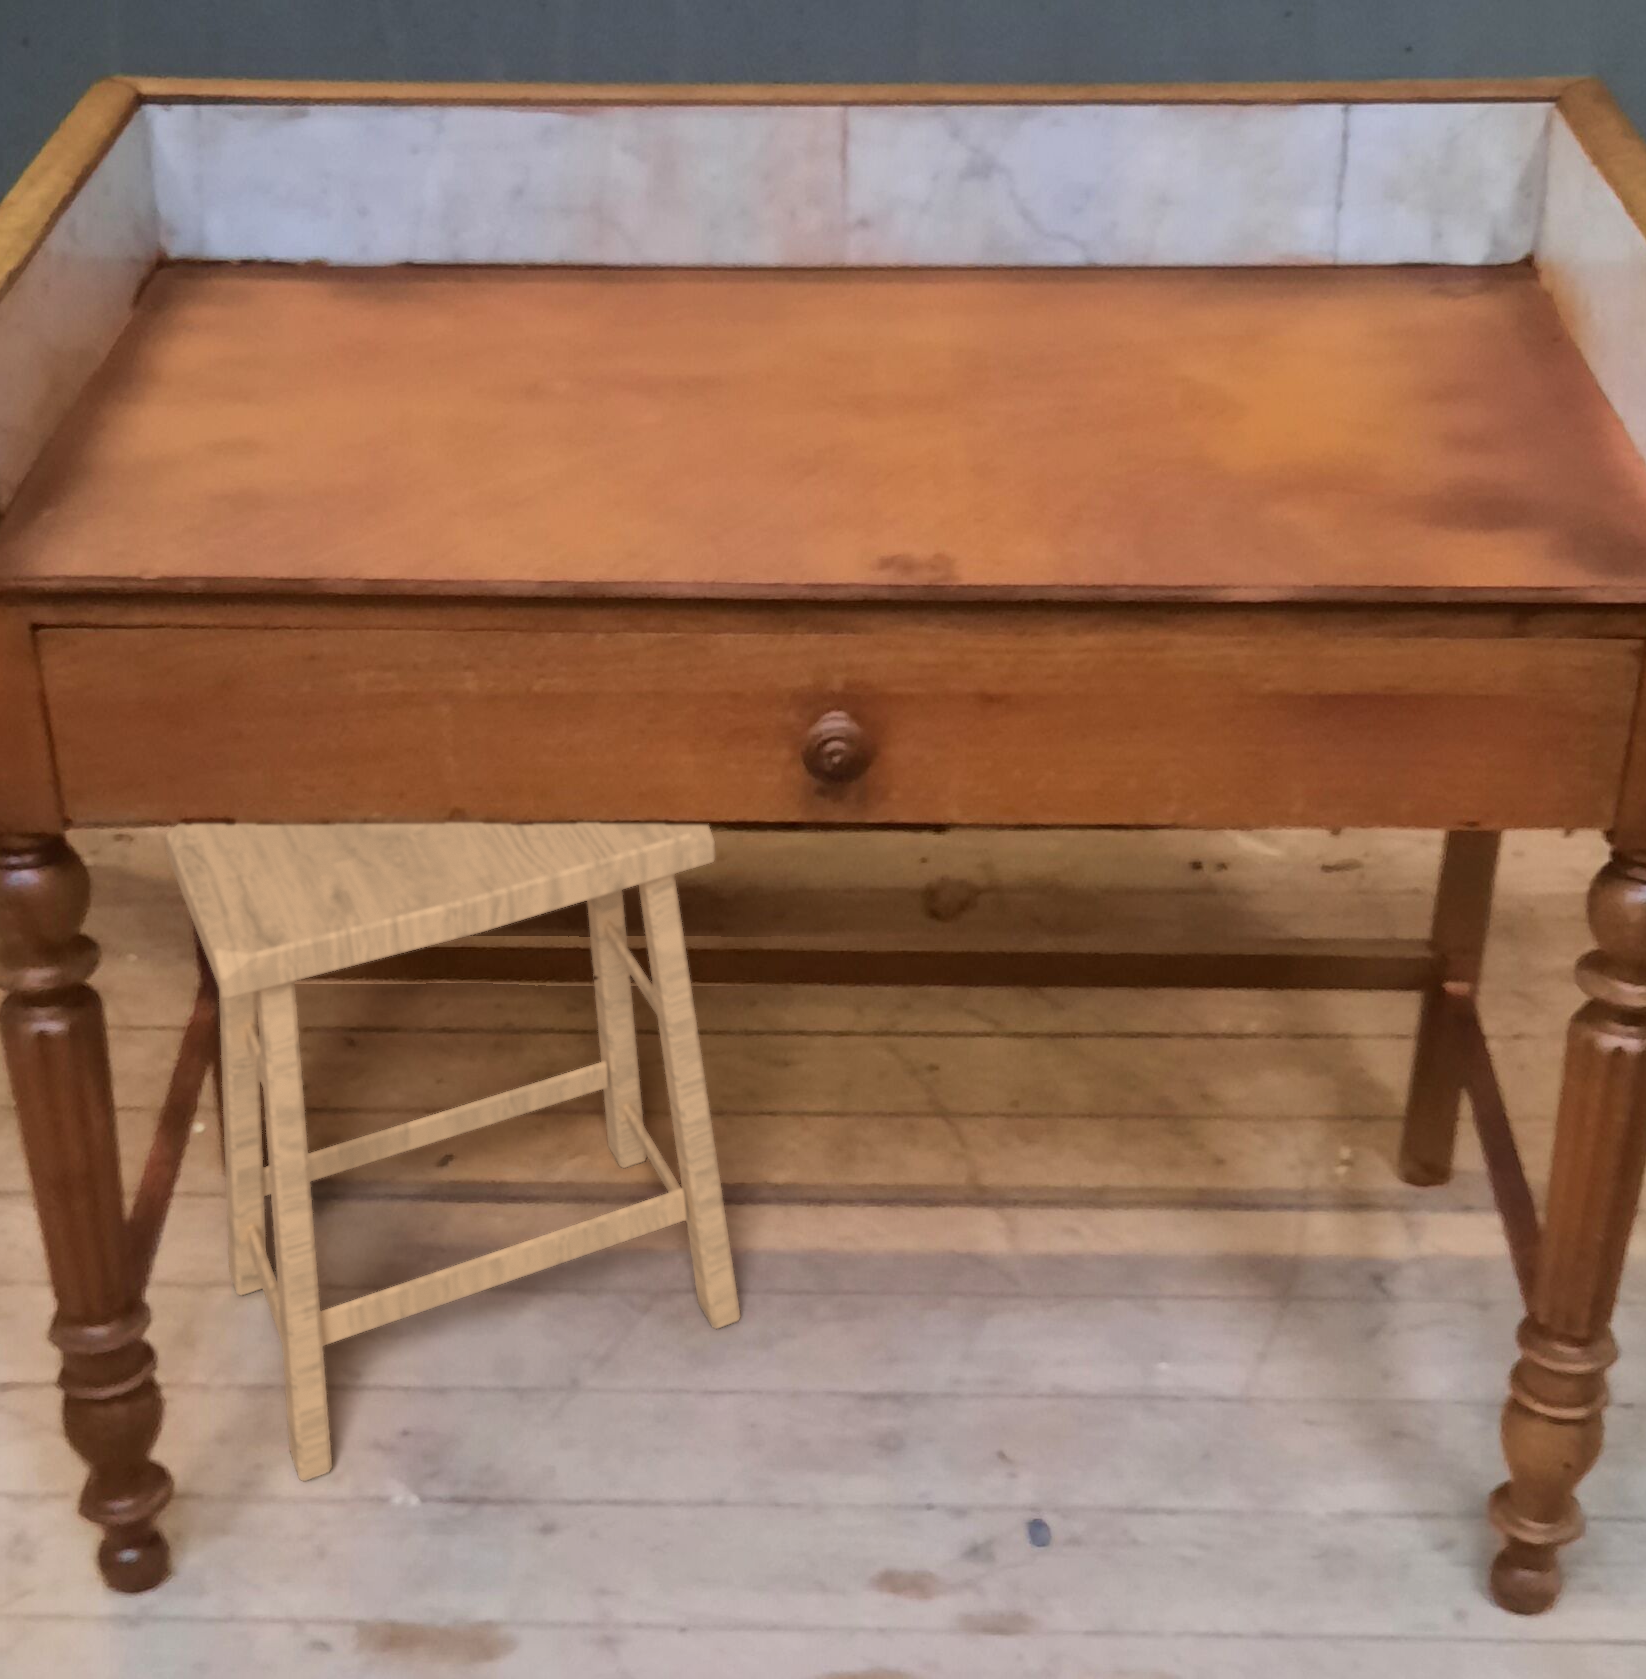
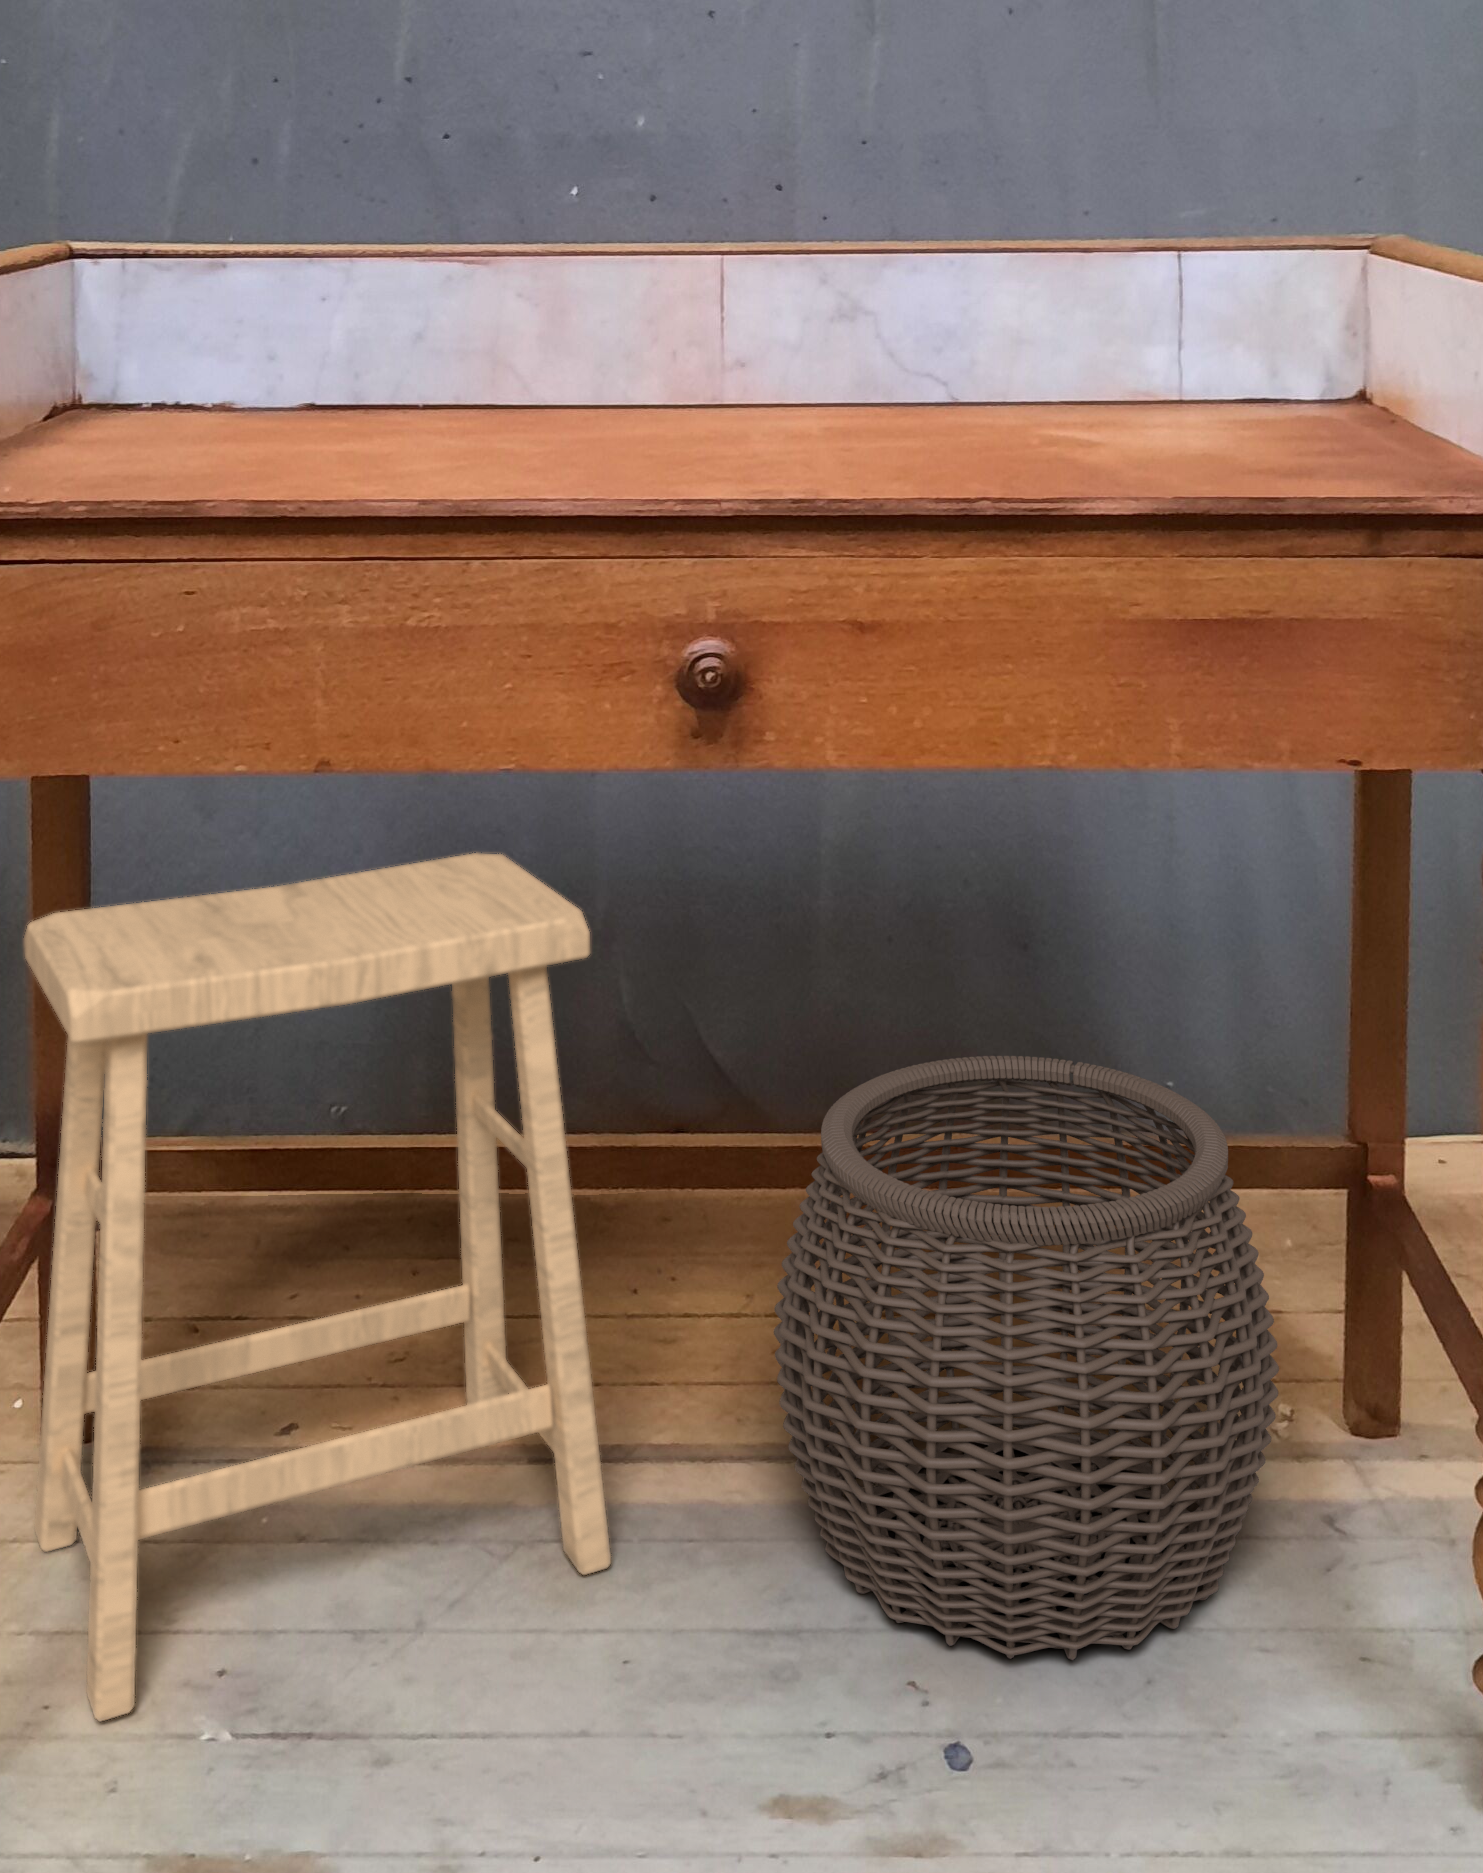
woven basket: none [888,889,1347,1431] -> present [774,1056,1279,1660]

